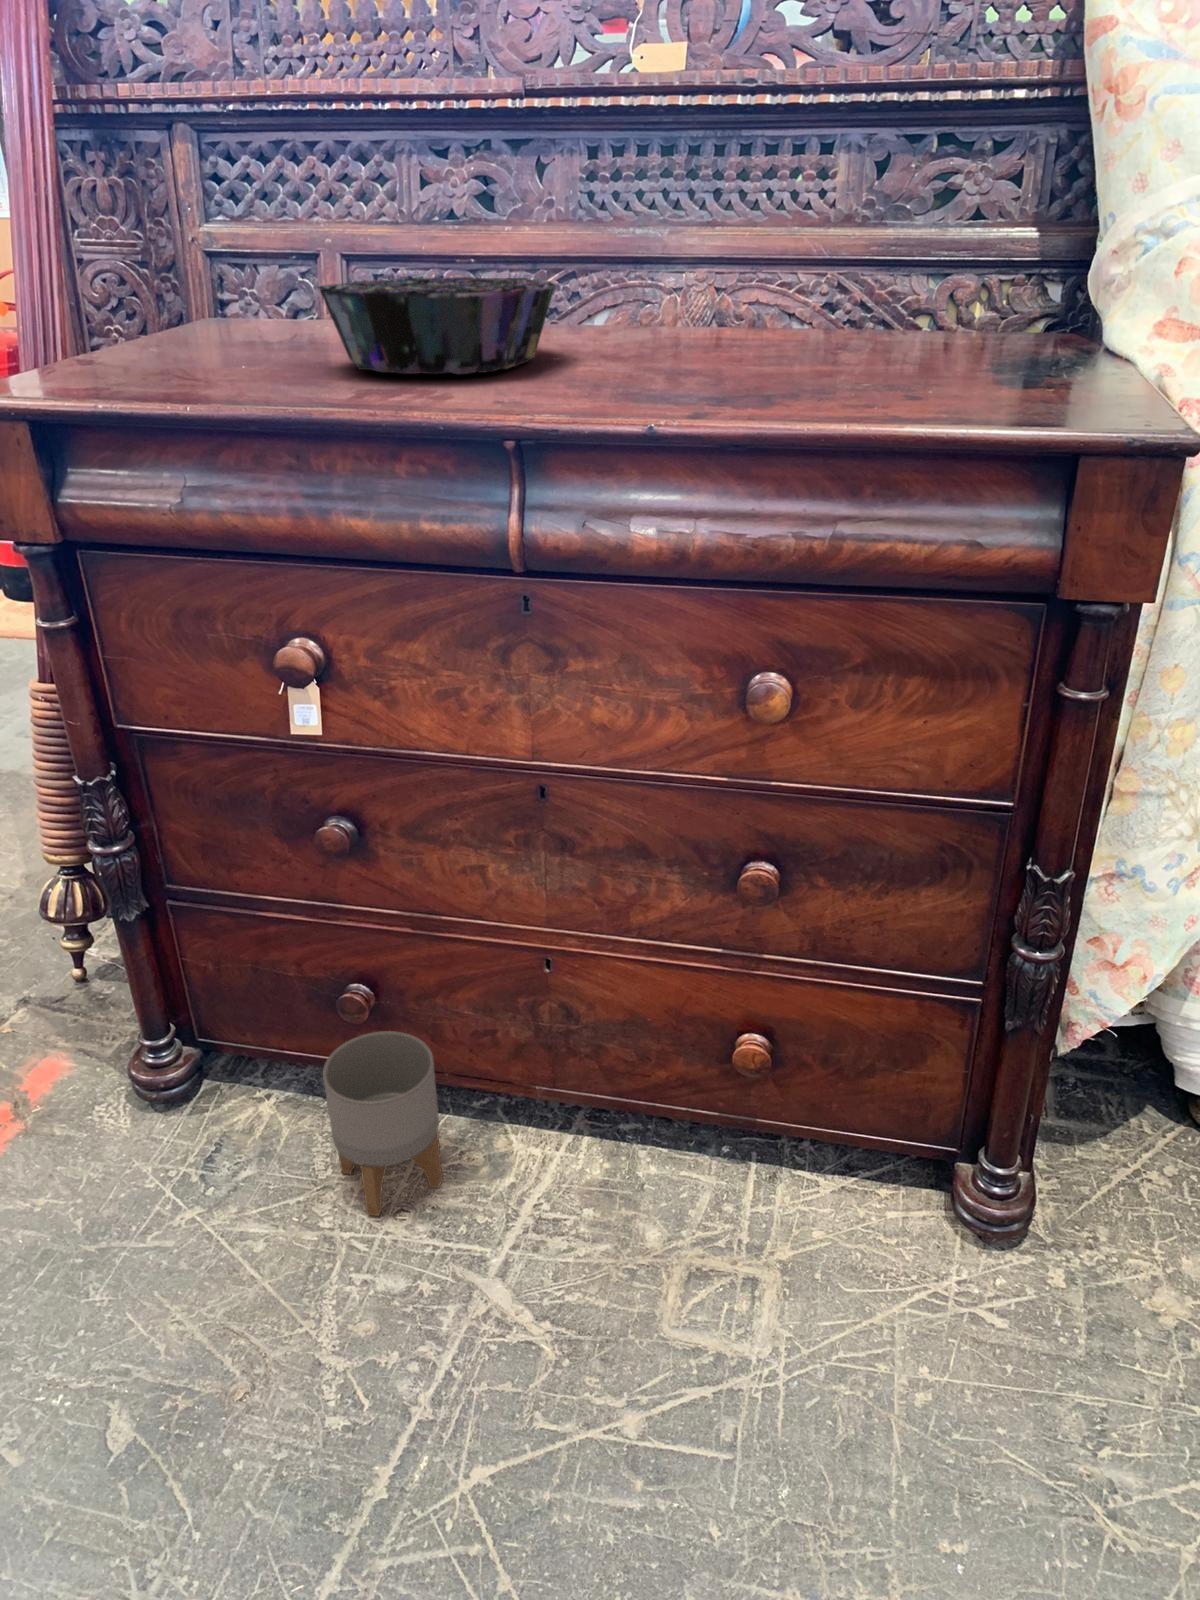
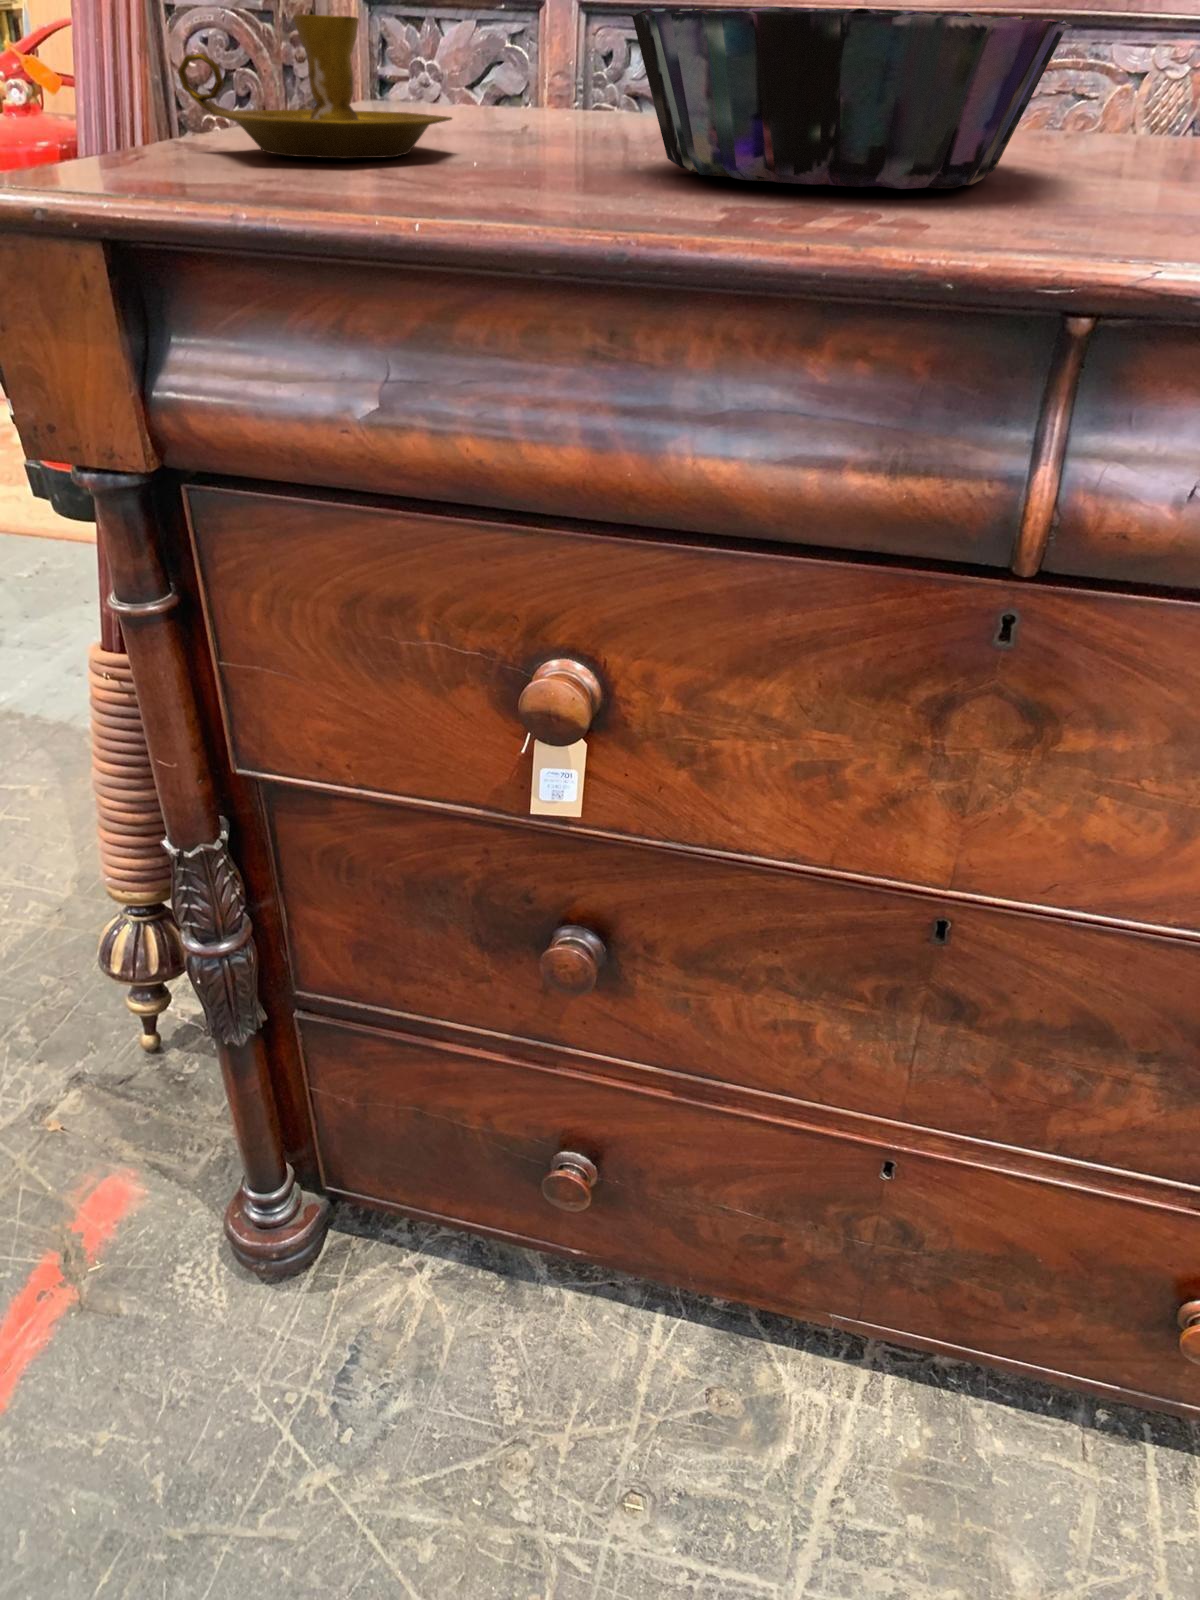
candlestick: none [70,287,236,366] -> present [178,15,452,158]
planter: present [323,1031,443,1216] -> none [536,1232,704,1509]

